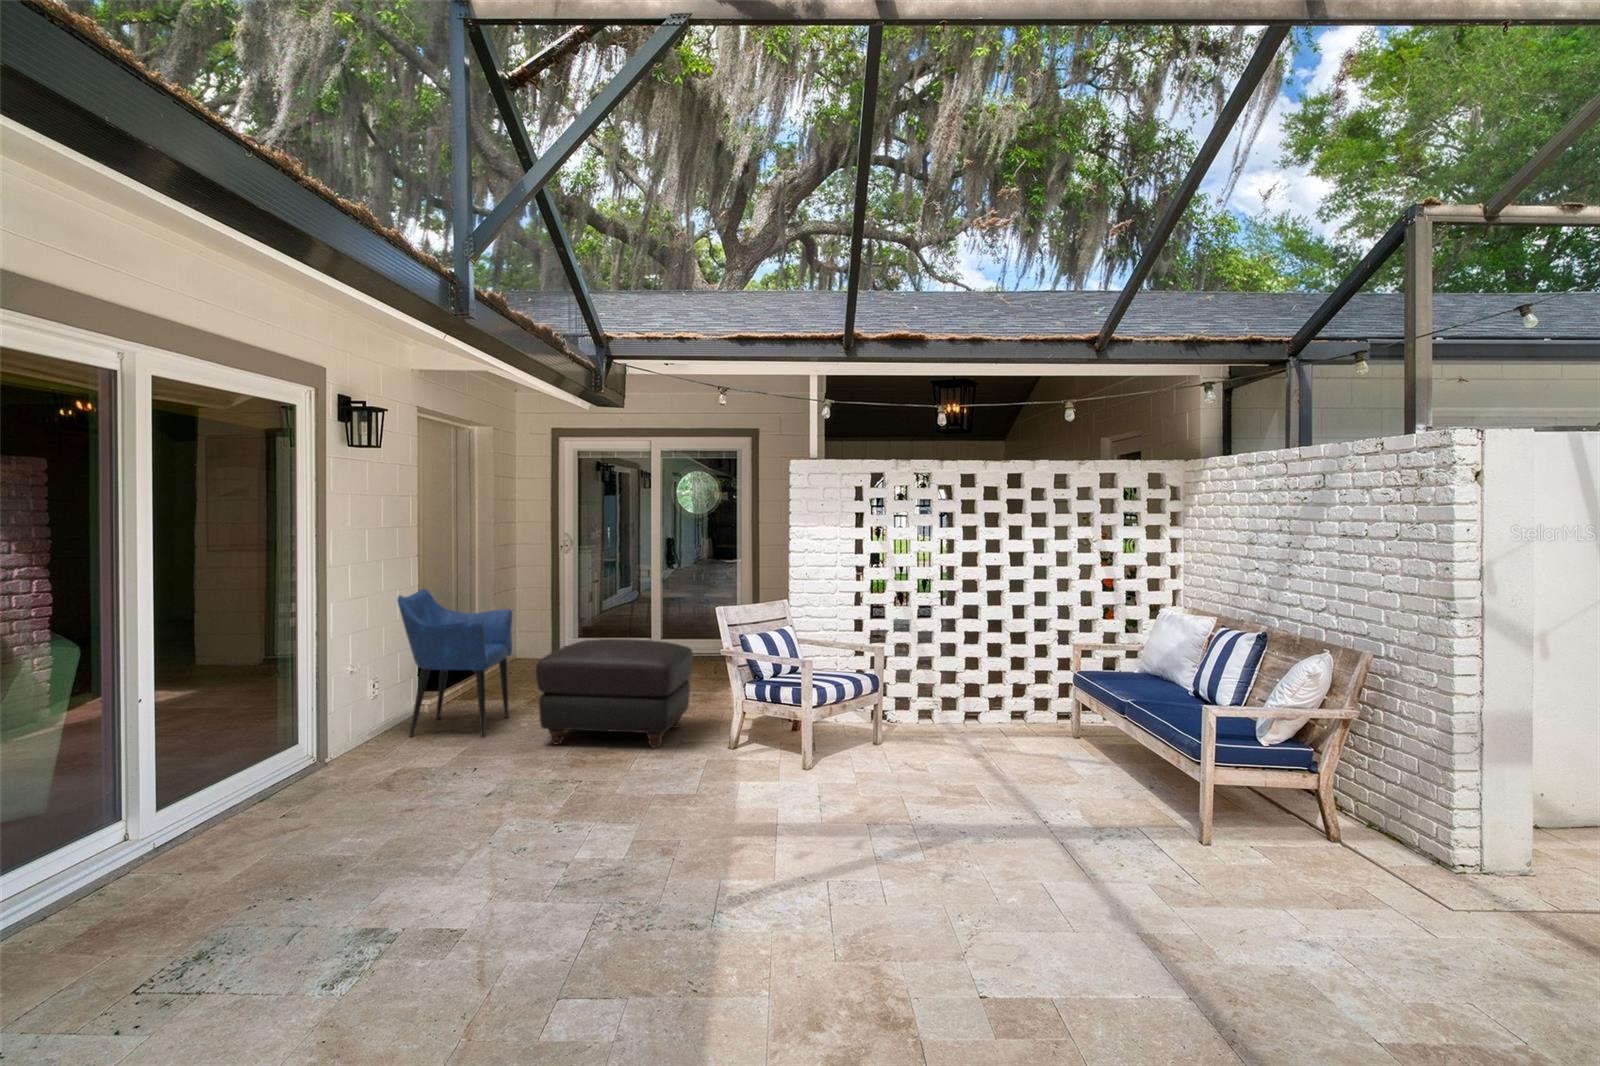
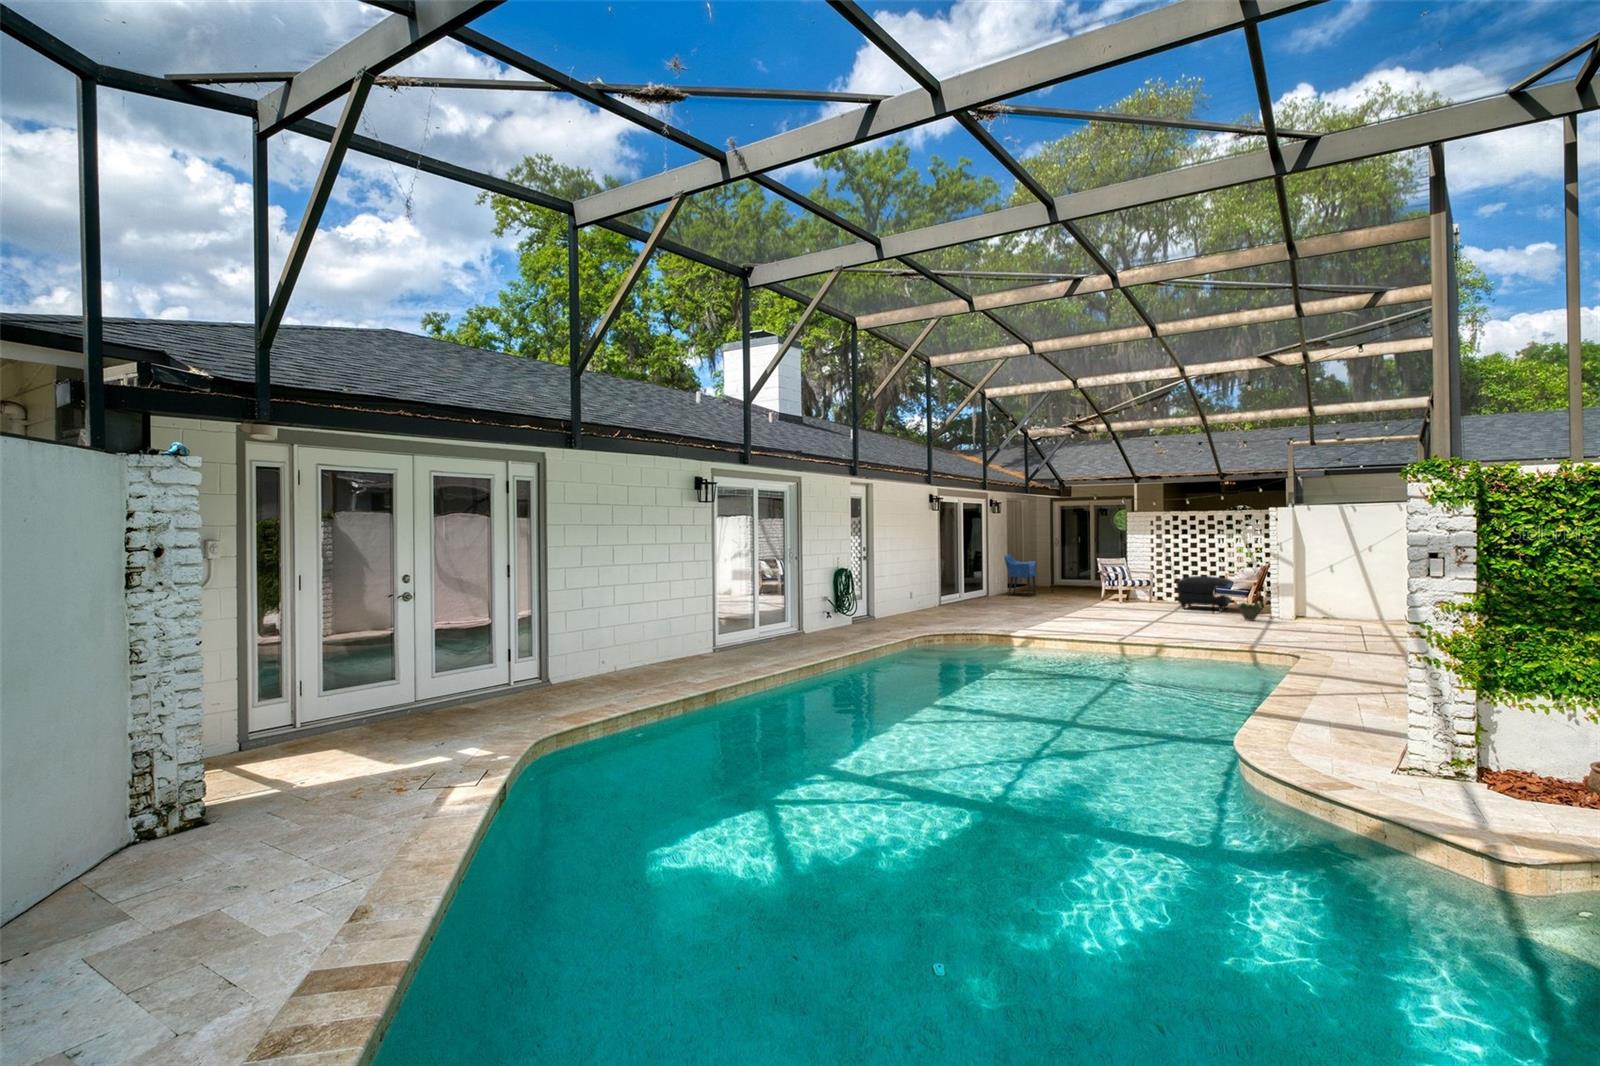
ottoman: present [536,639,693,748] -> present [1177,576,1232,611]
decorative plant: none [1284,782,1440,879] -> present [1239,602,1264,621]

